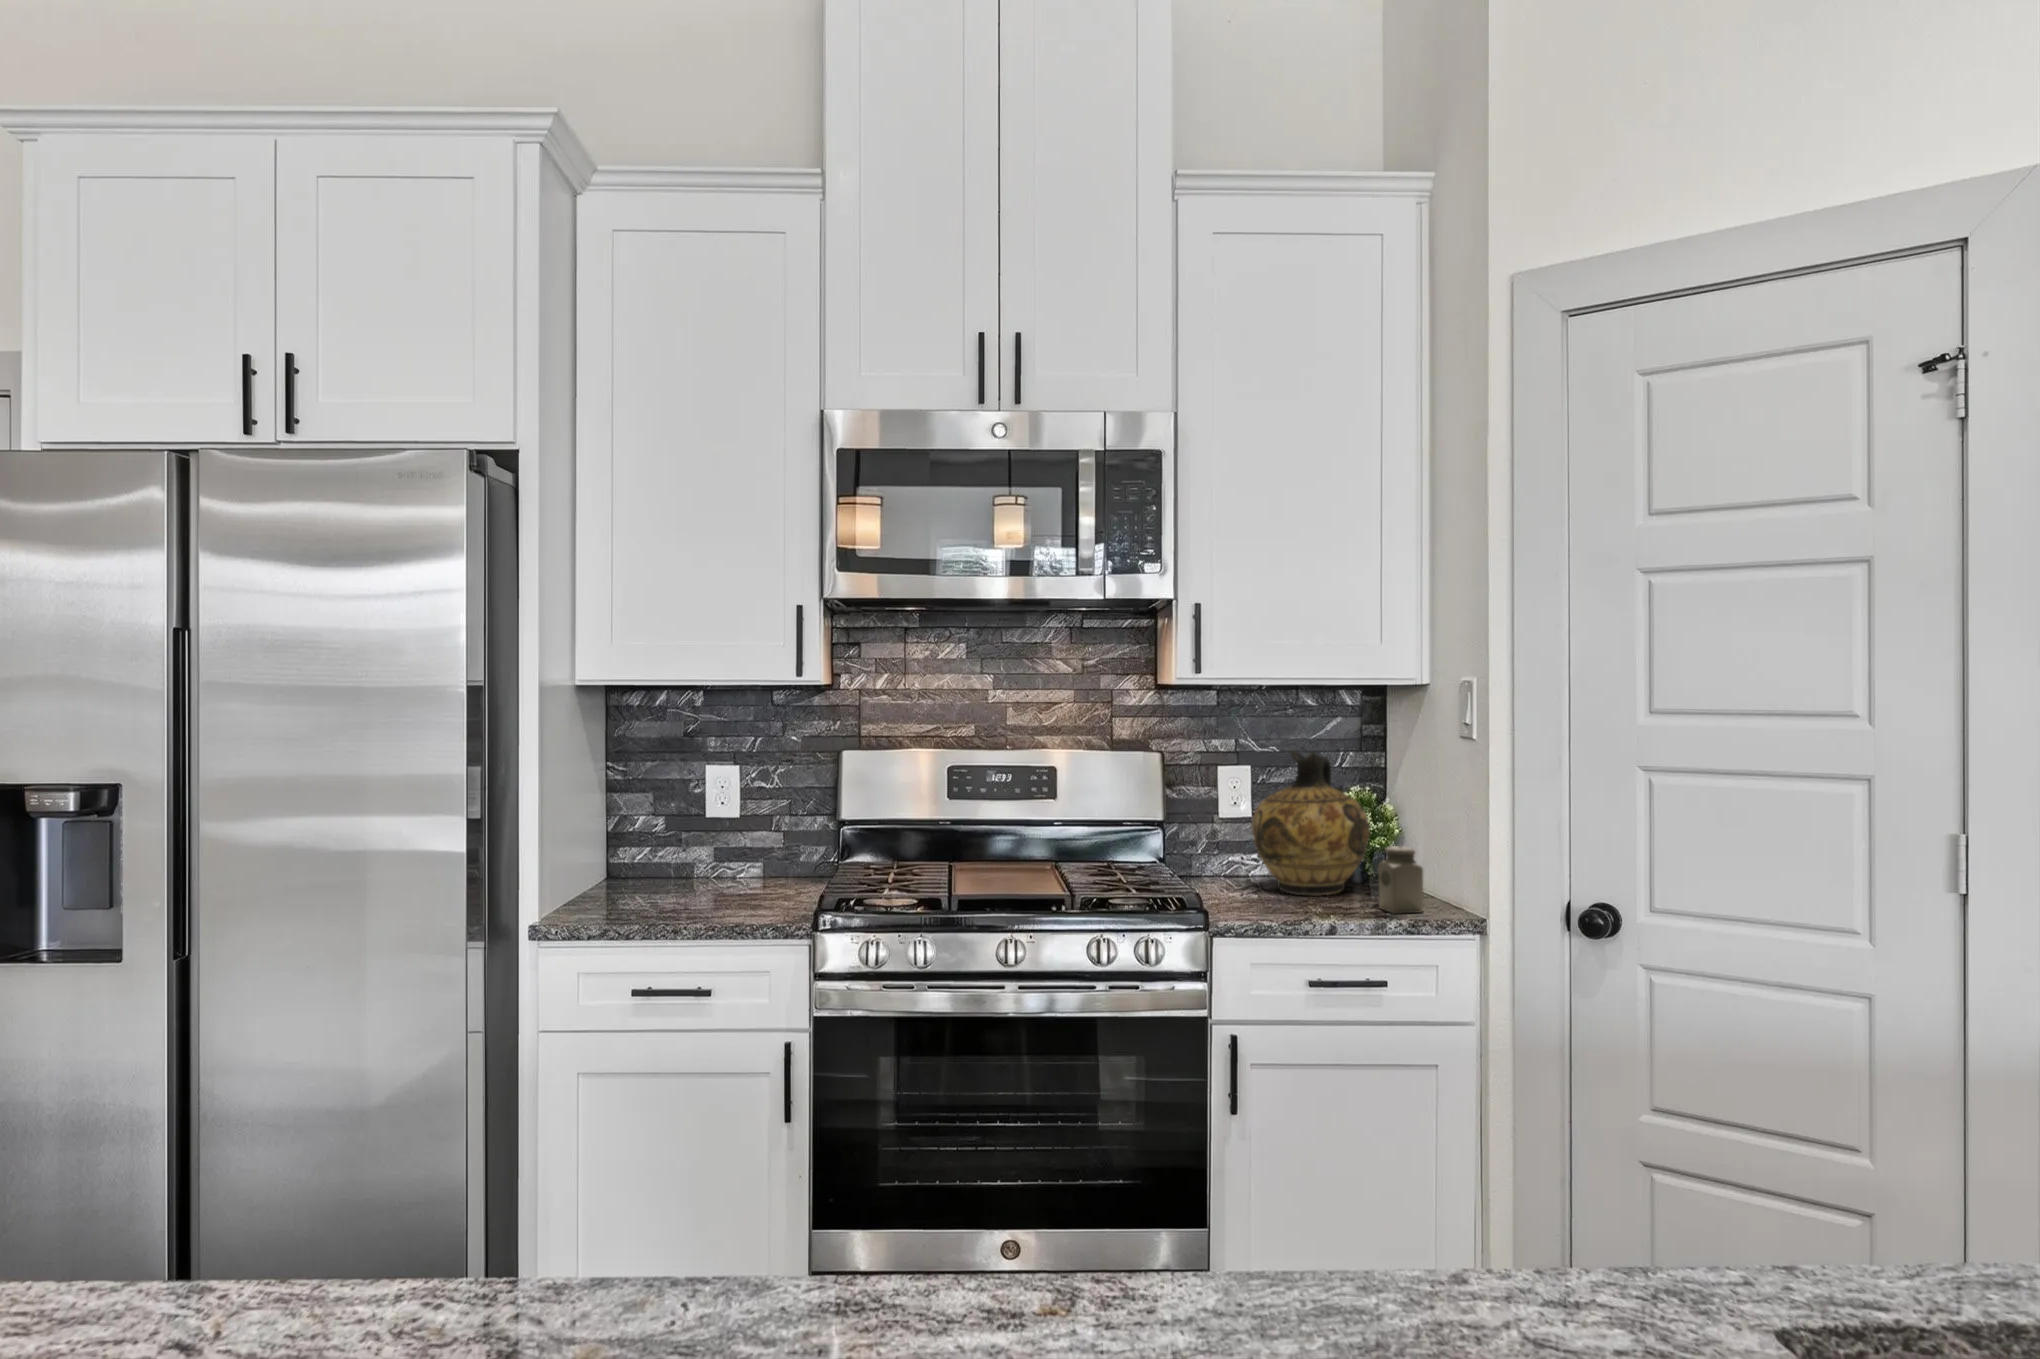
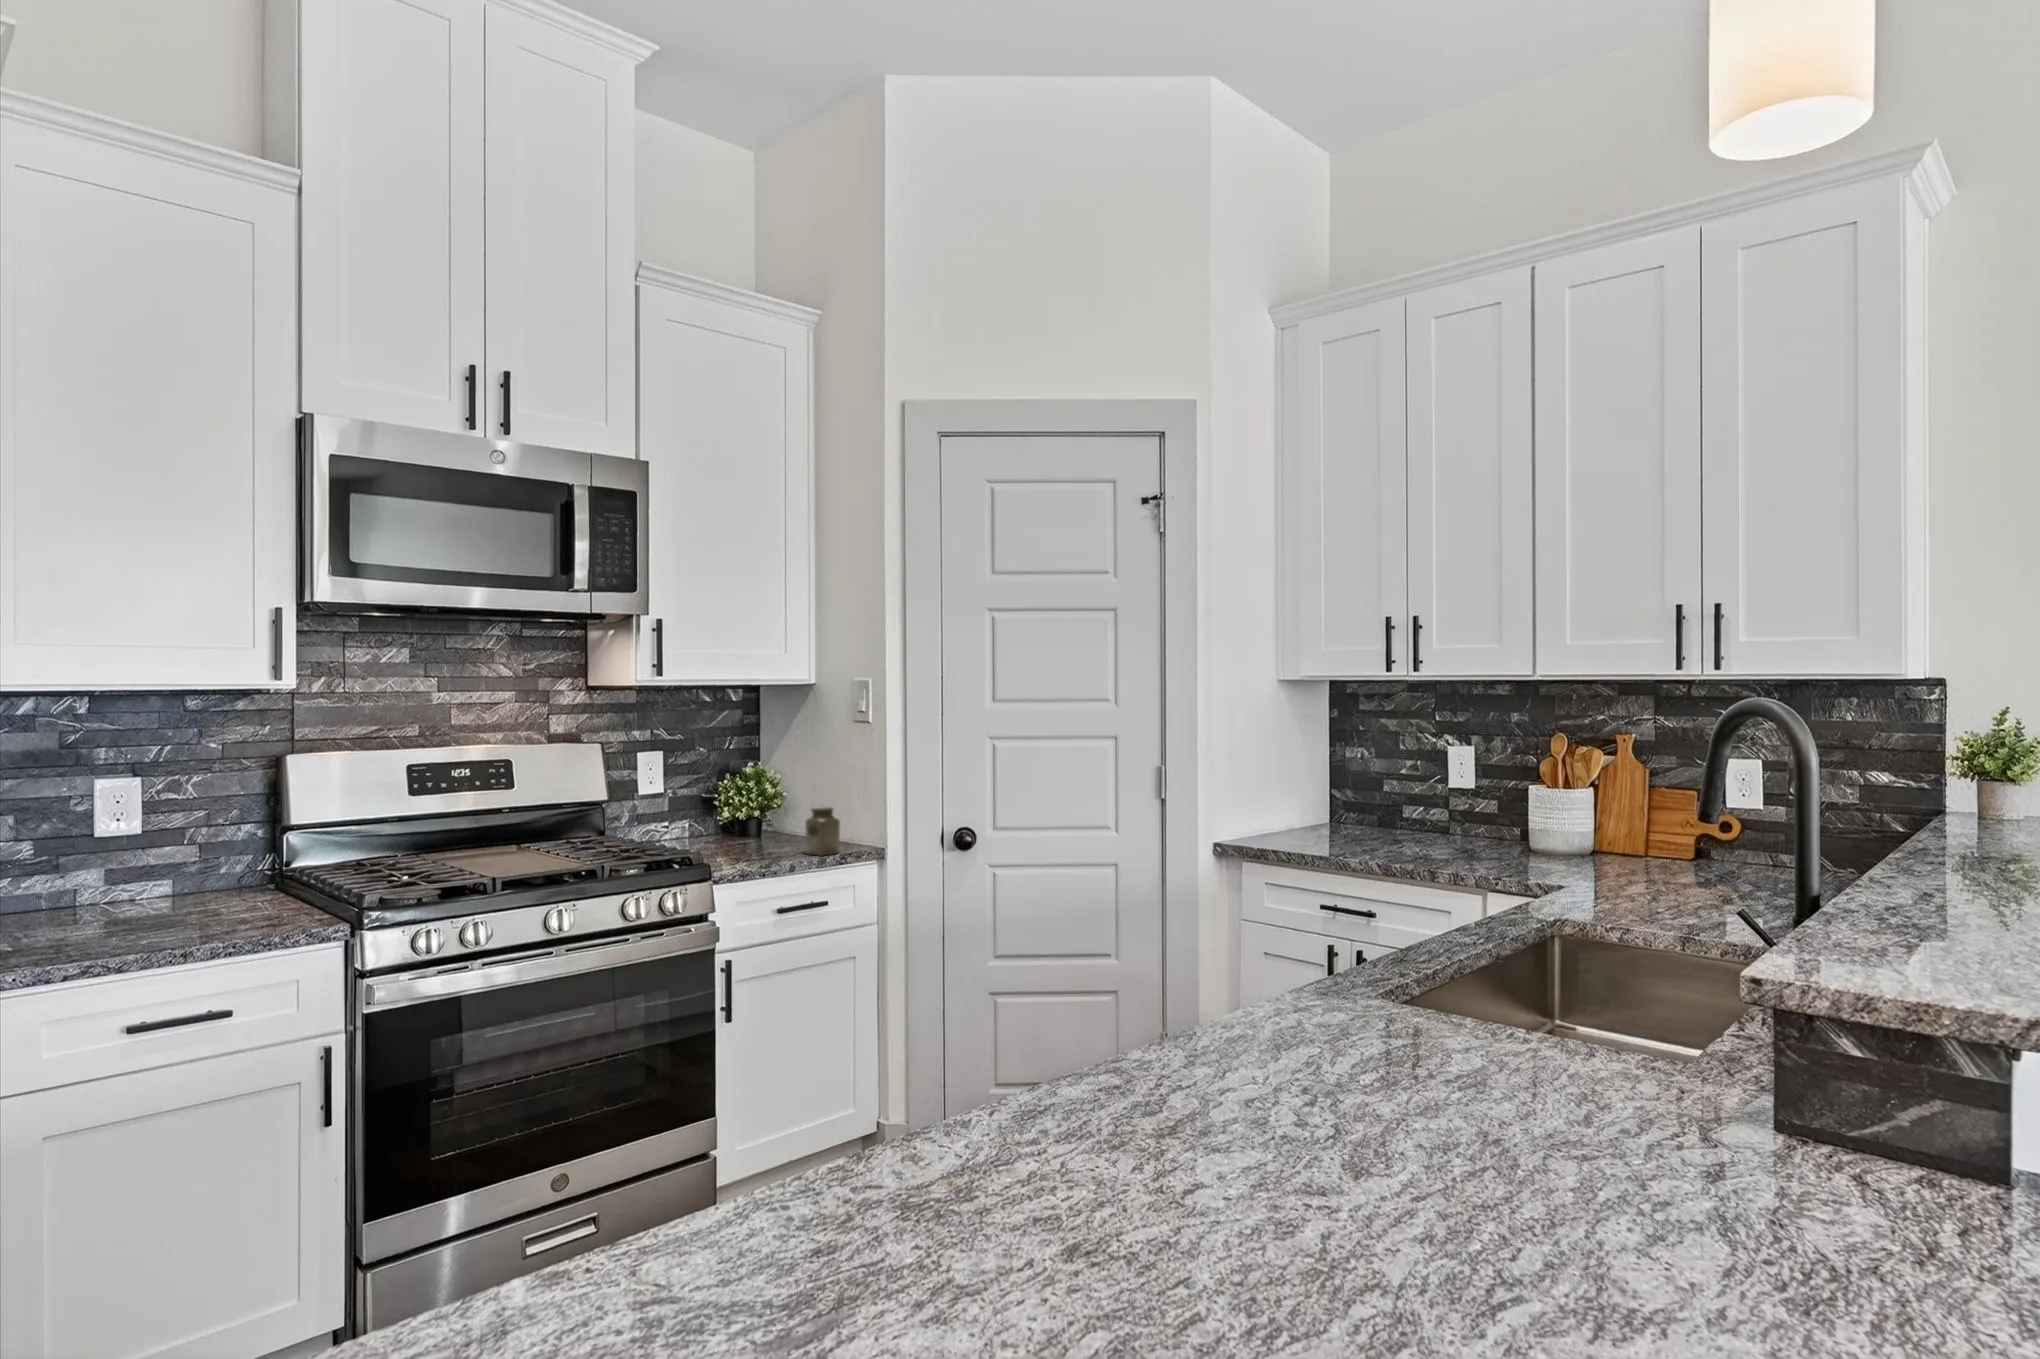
ceramic jug: present [1252,751,1370,895] -> none [686,736,781,852]

